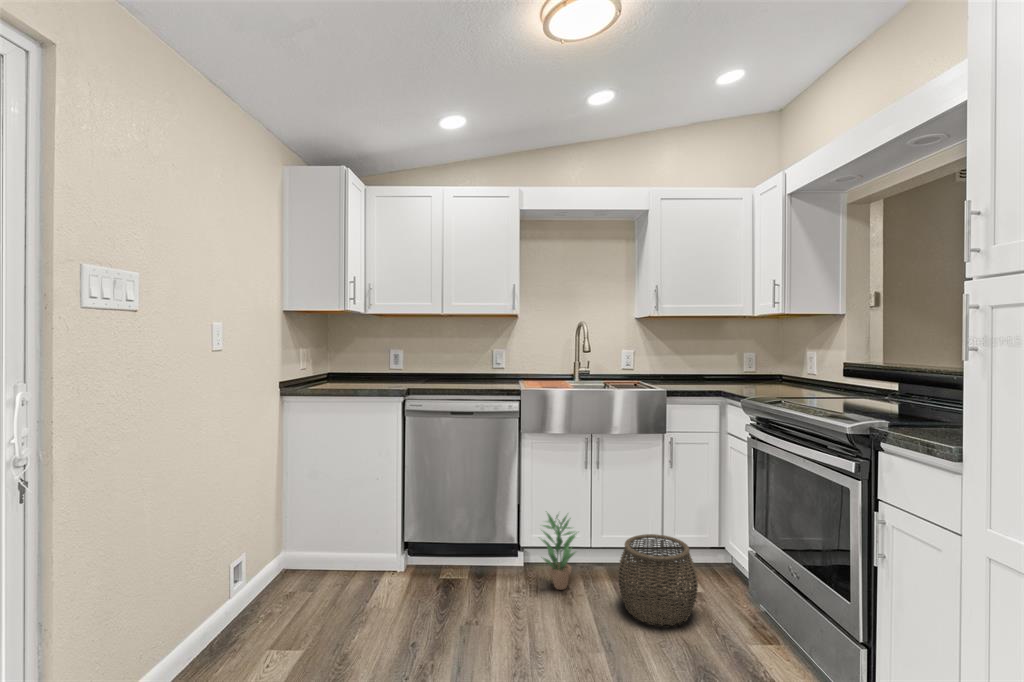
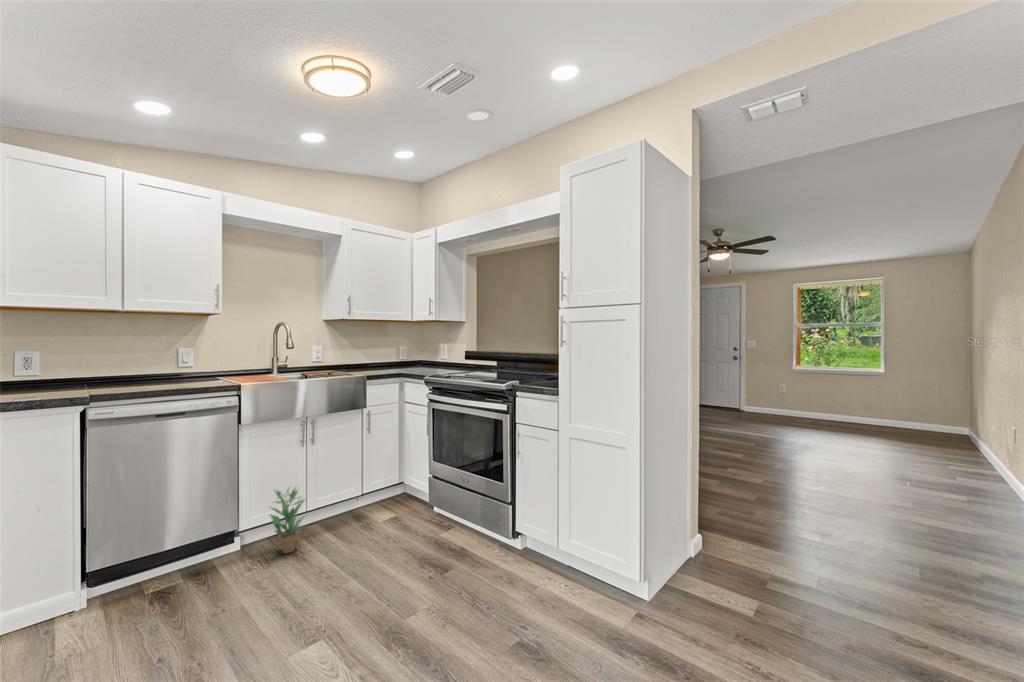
woven basket: present [618,534,698,626] -> none [344,482,405,549]

